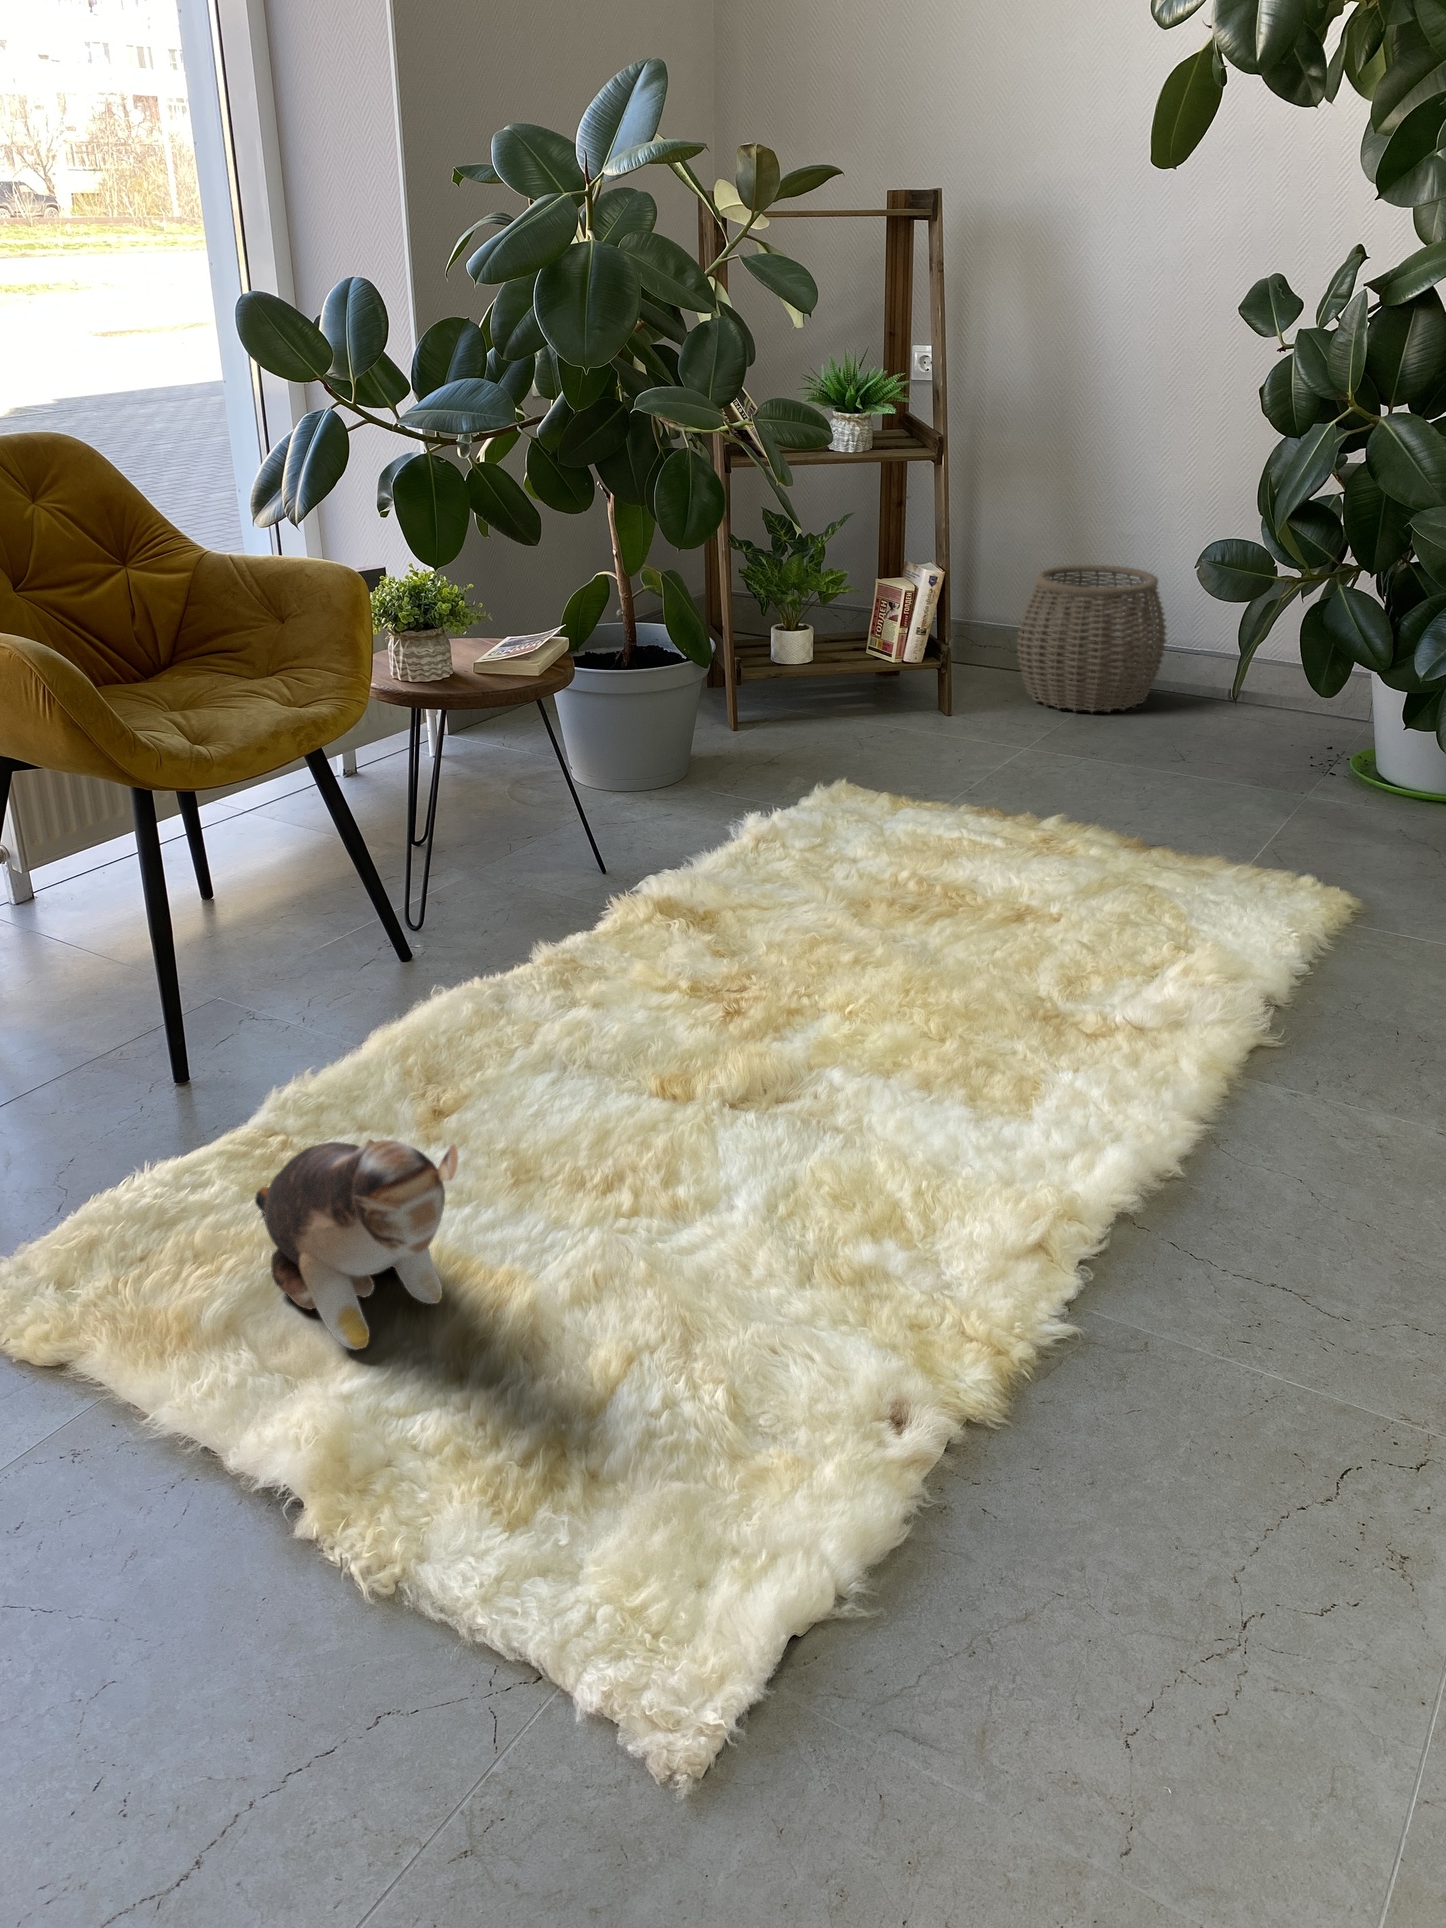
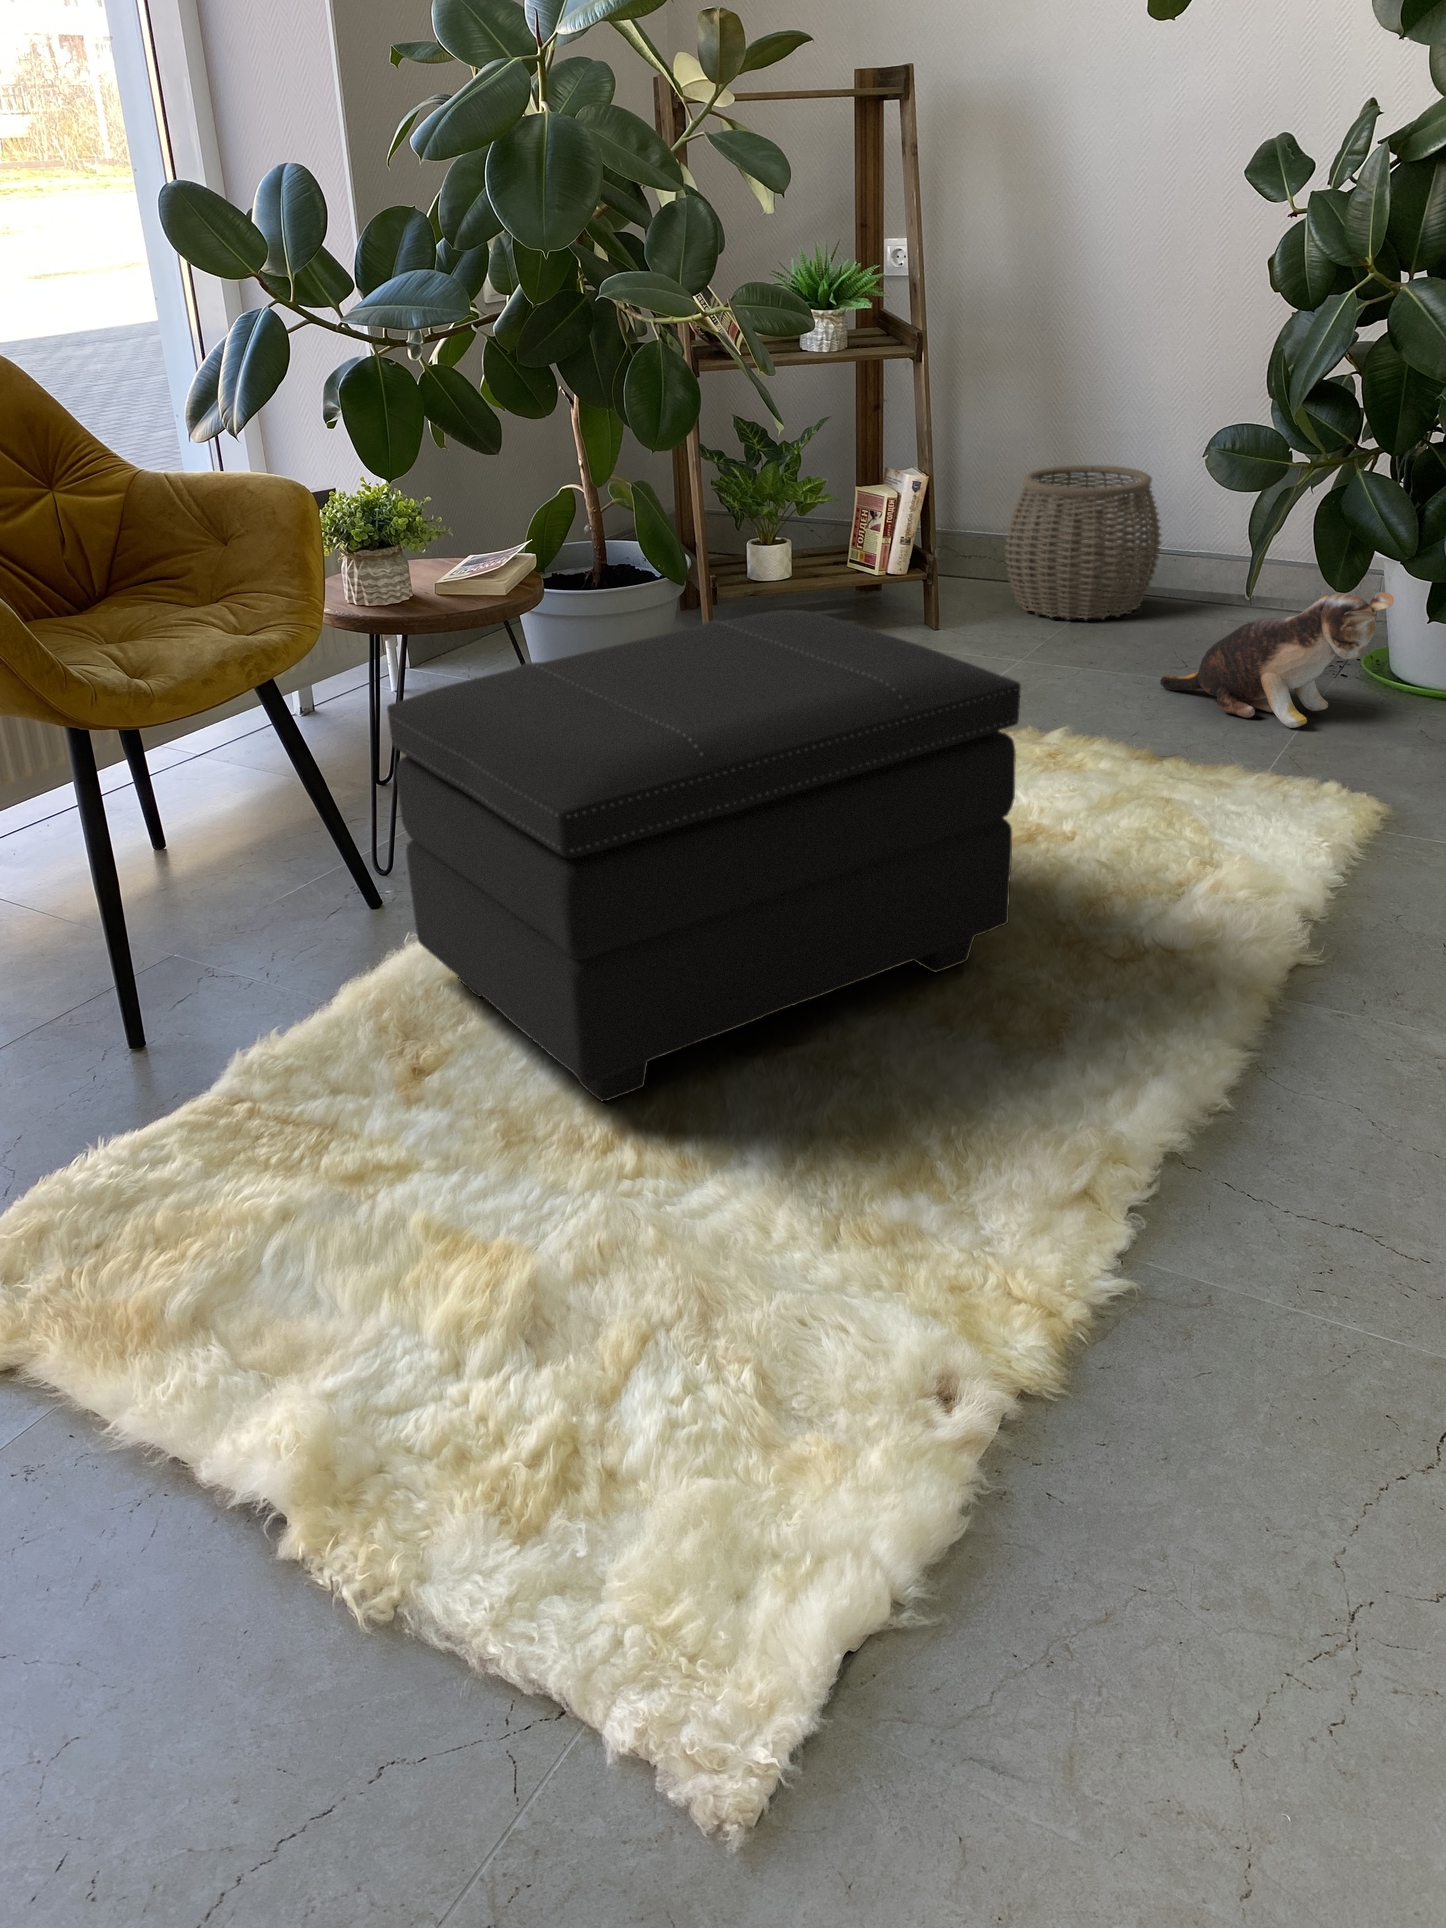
footstool: none [424,701,1003,1148] -> present [387,610,1021,1101]
plush toy: present [255,1140,458,1350] -> present [1160,592,1394,728]

